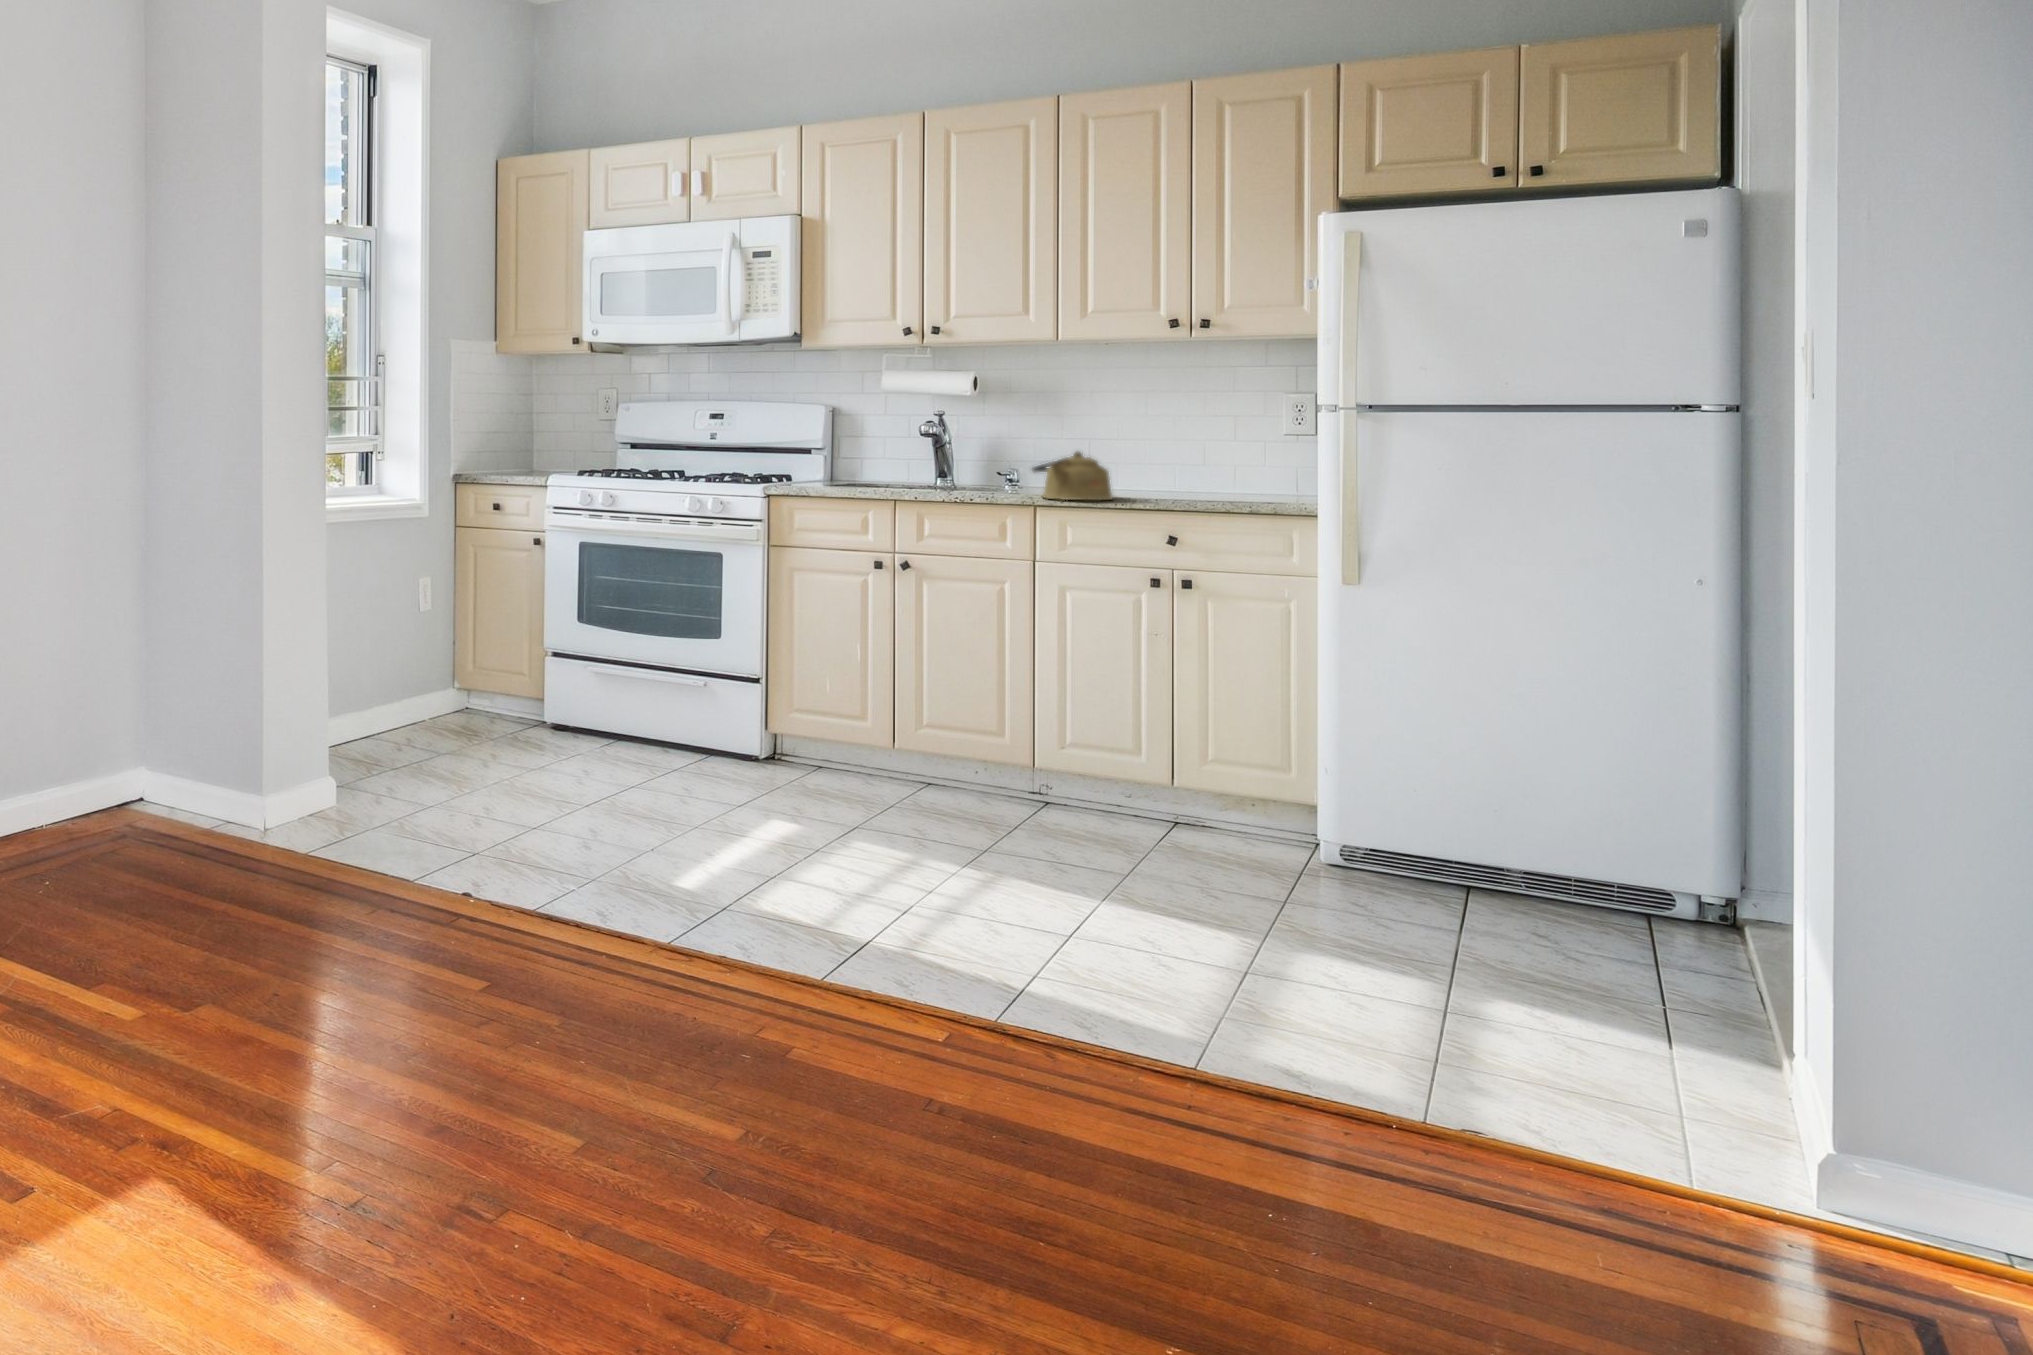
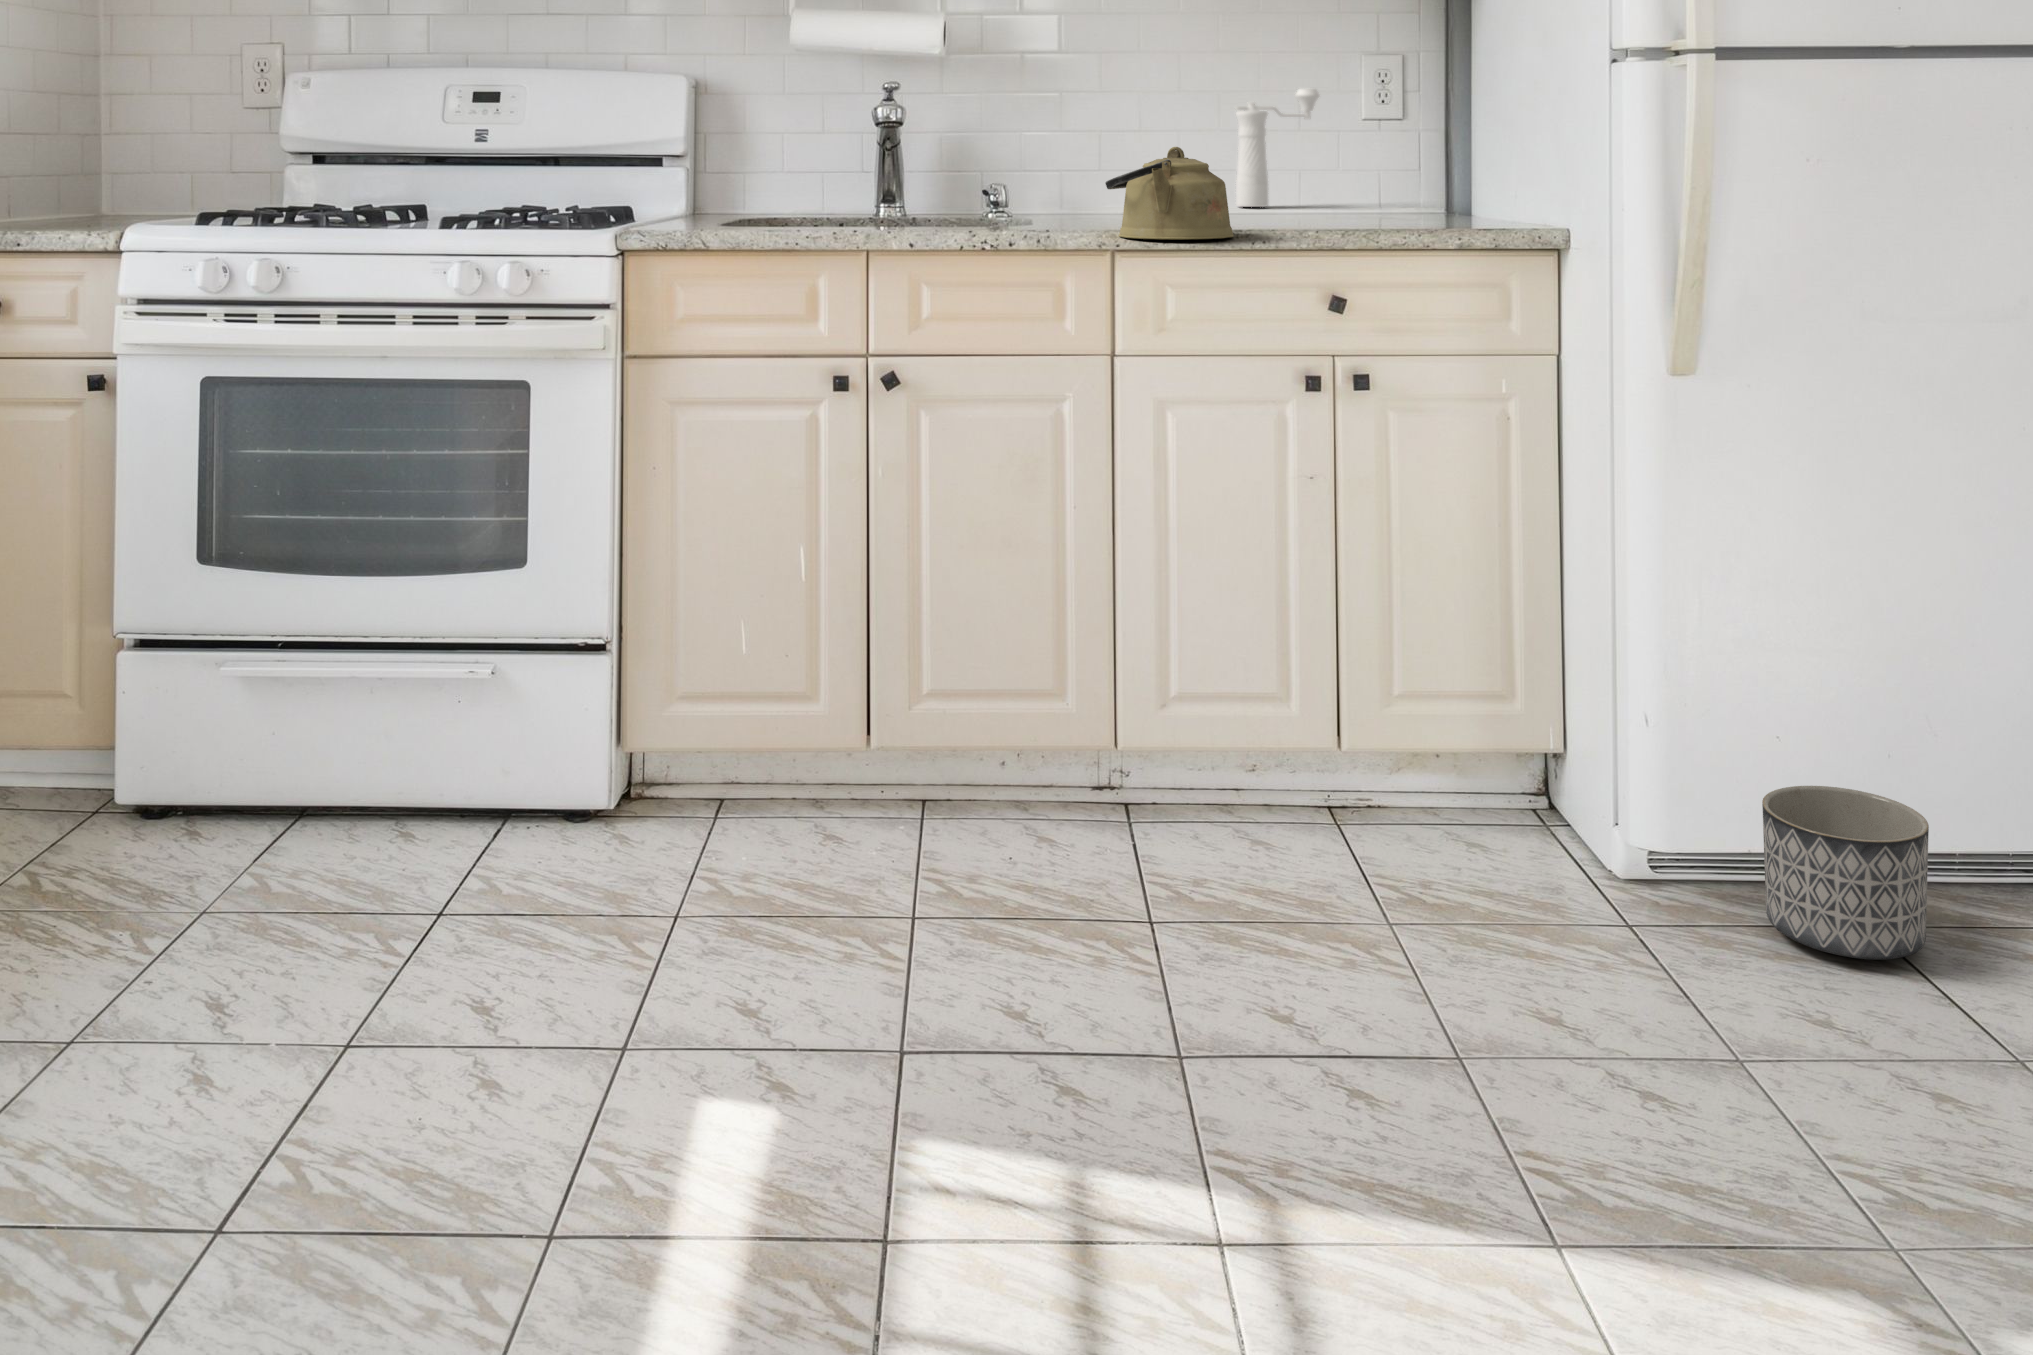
pepper mill: none [1175,414,1241,485] -> present [1236,89,1319,207]
planter: none [1373,812,1478,897] -> present [1762,786,1929,959]

